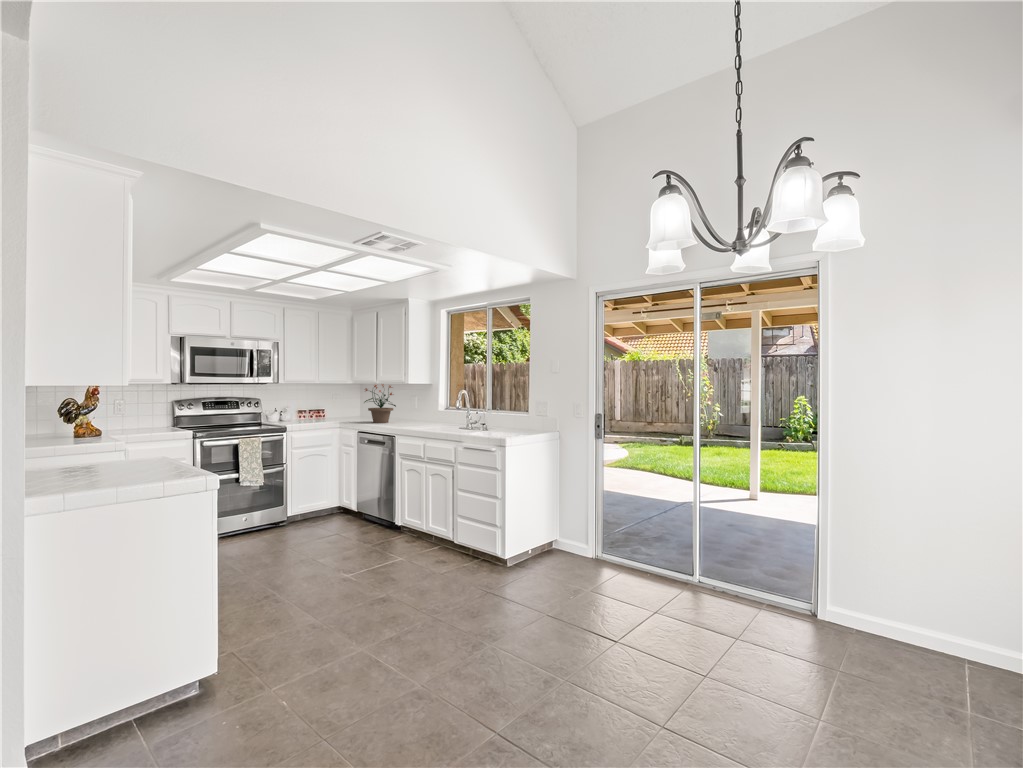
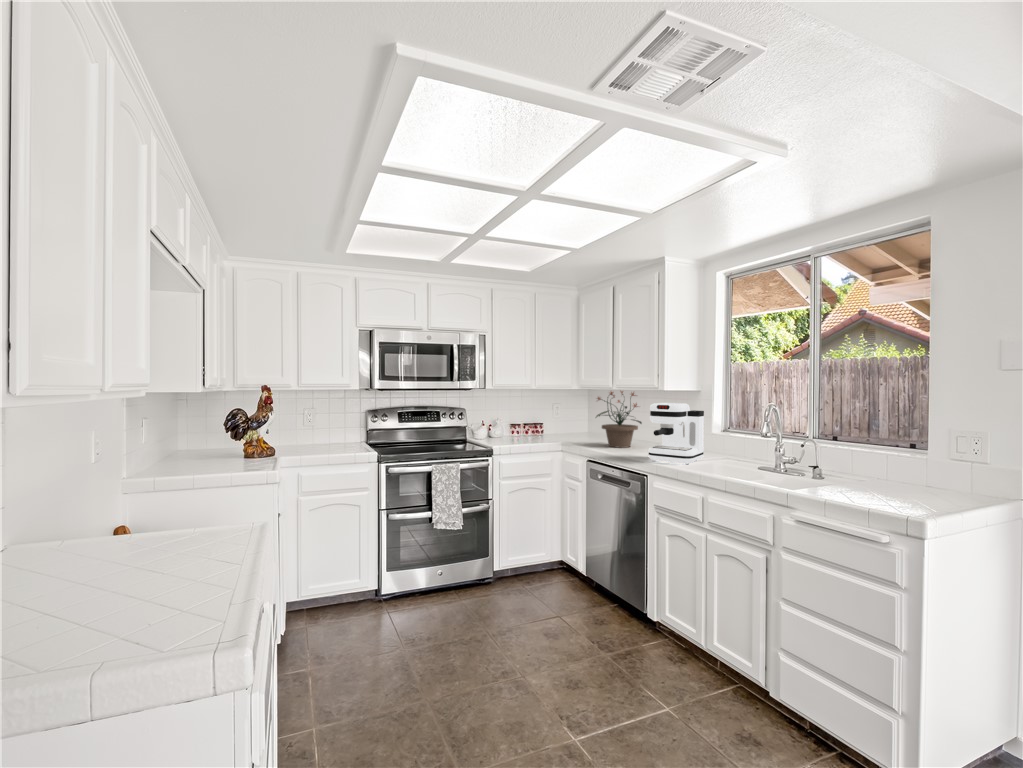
coffee maker: none [396,391,430,428] -> present [648,403,704,464]

